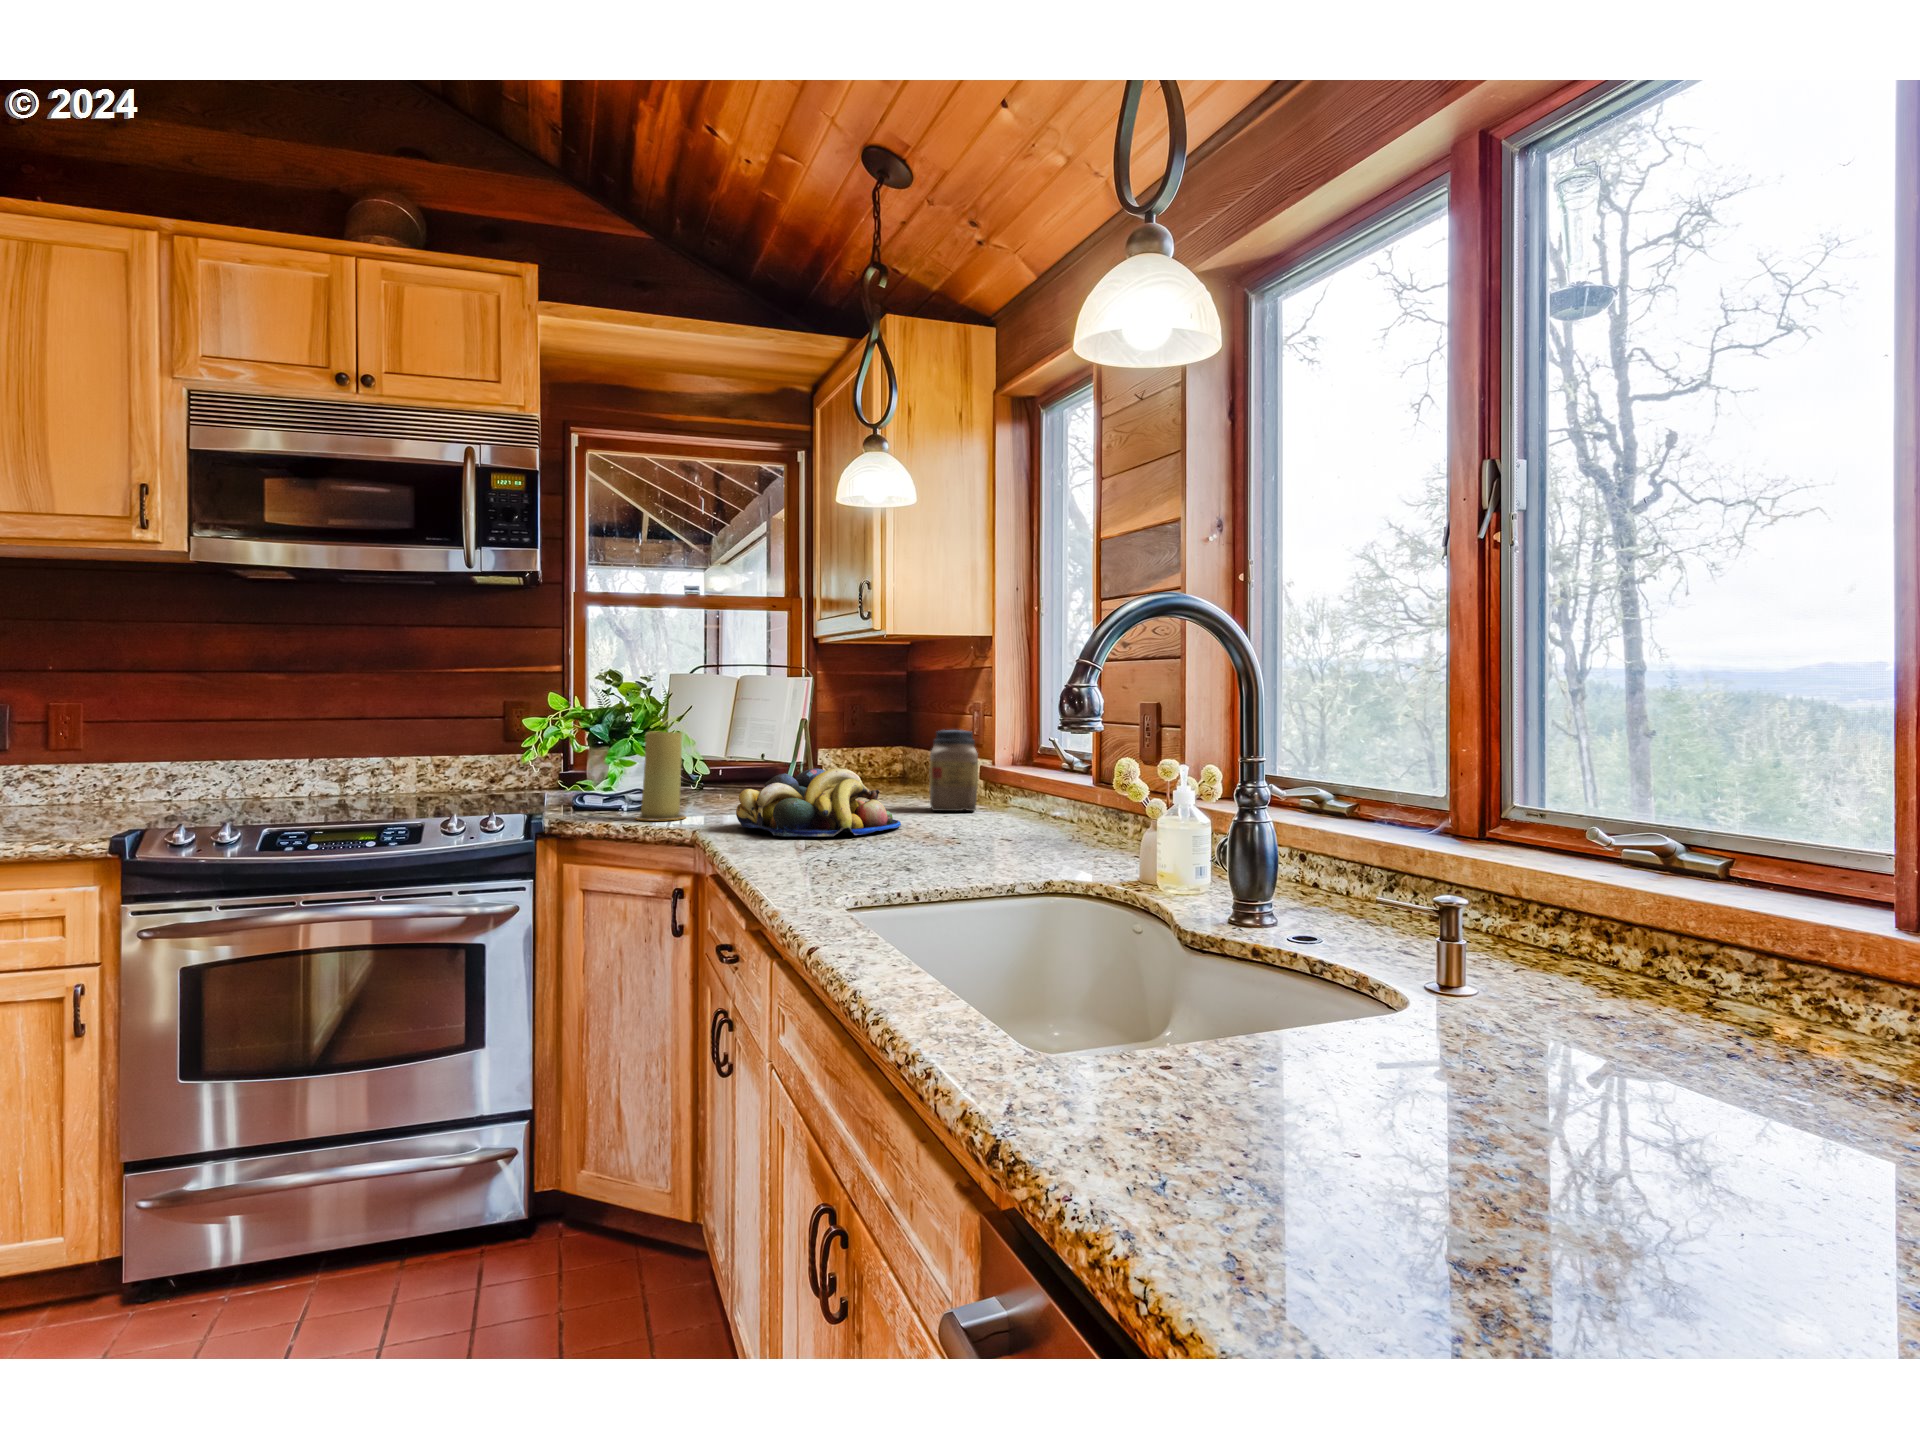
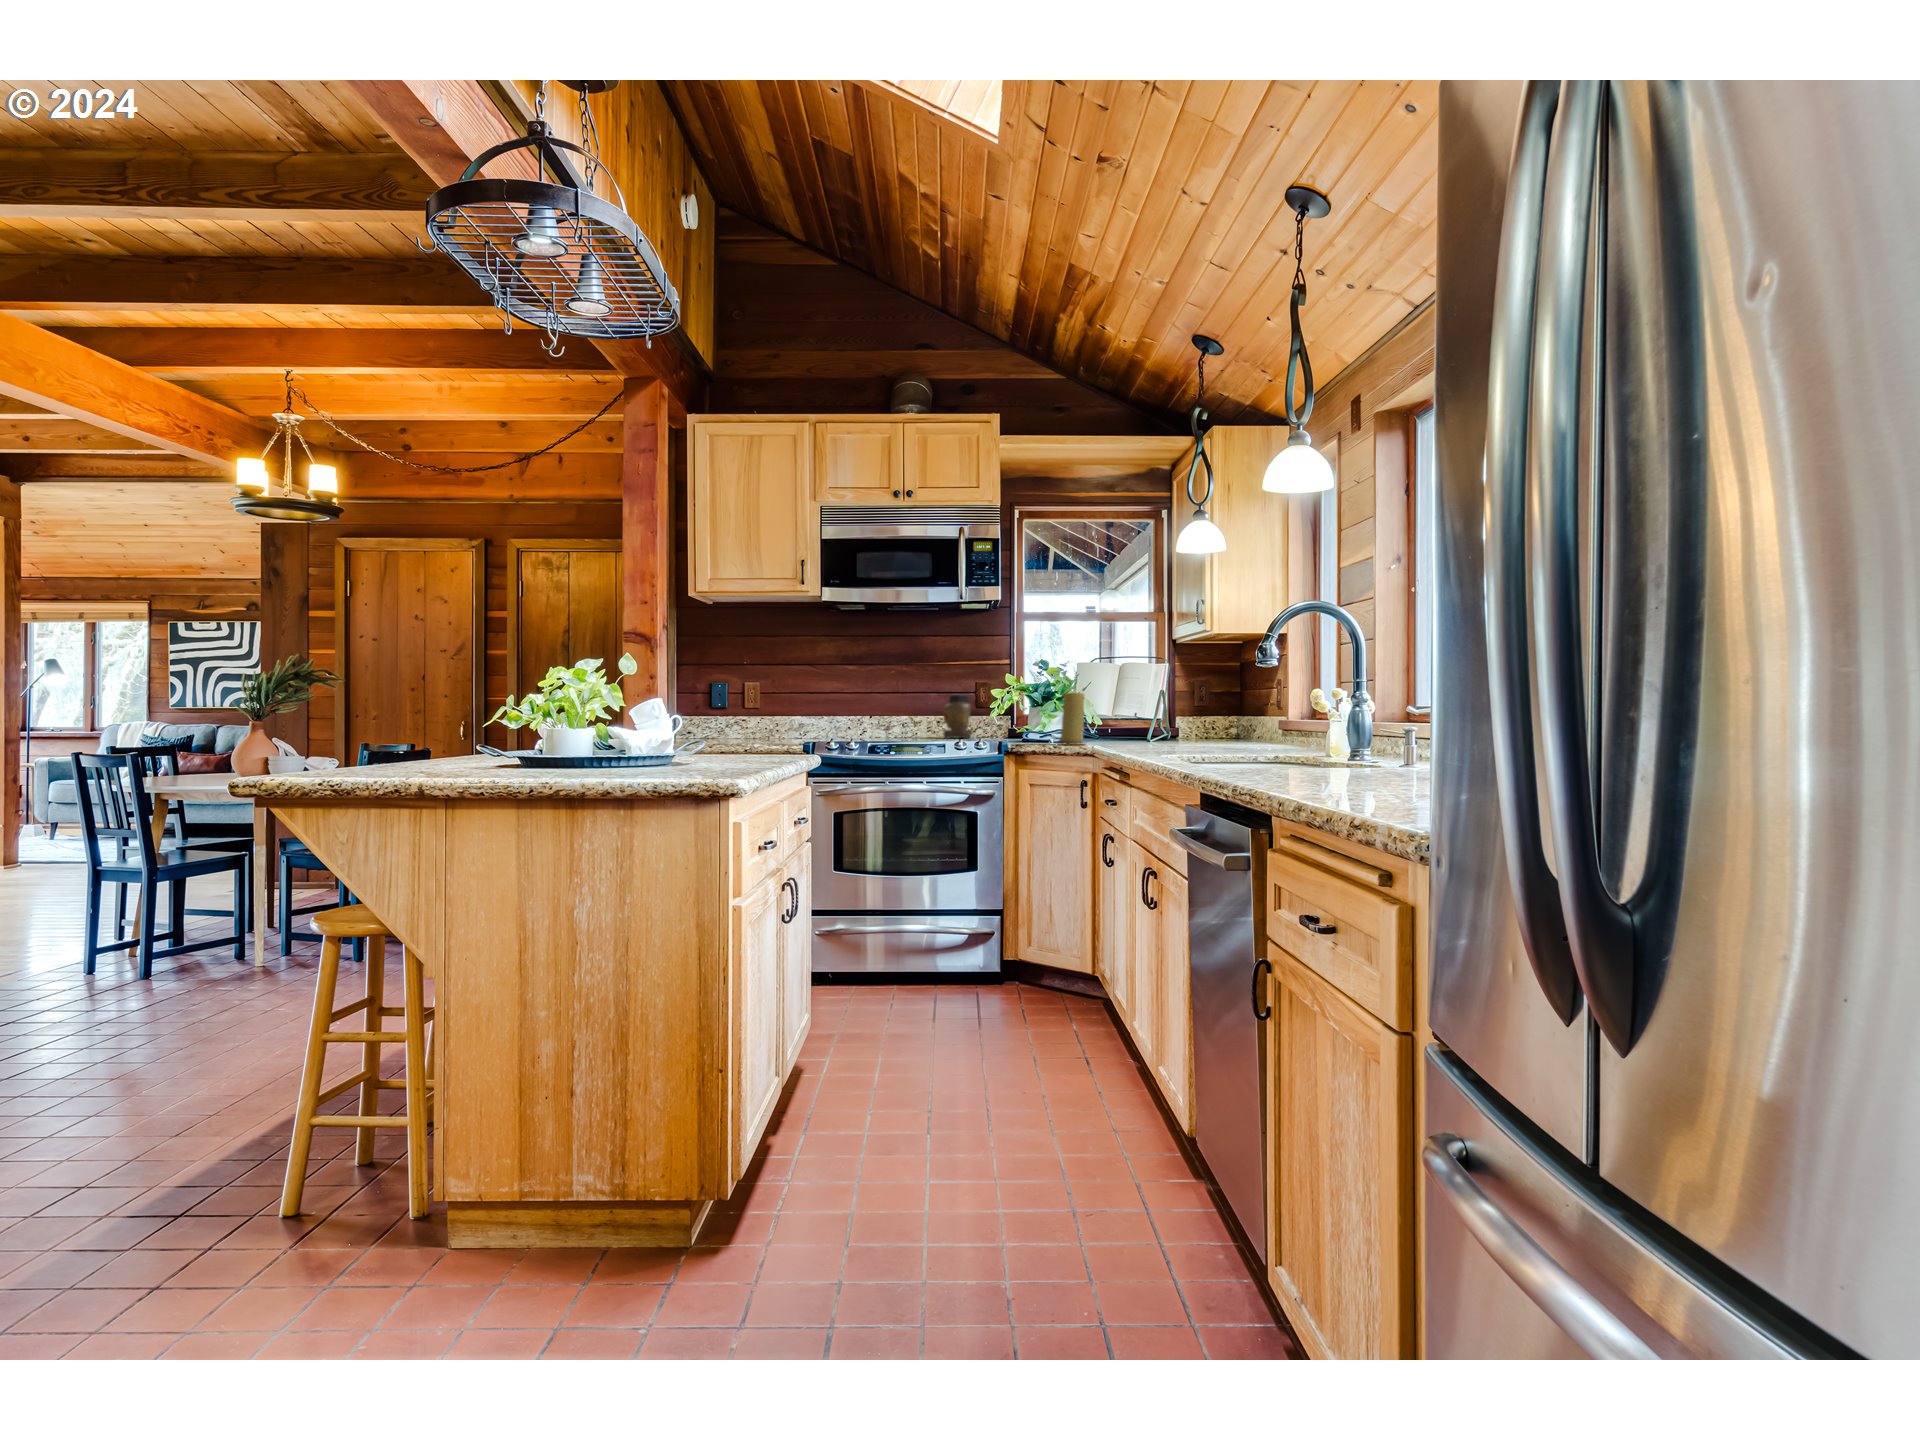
jar: present [930,730,978,811] -> present [943,695,972,738]
fruit bowl: present [736,768,901,836] -> none [1115,712,1215,748]

